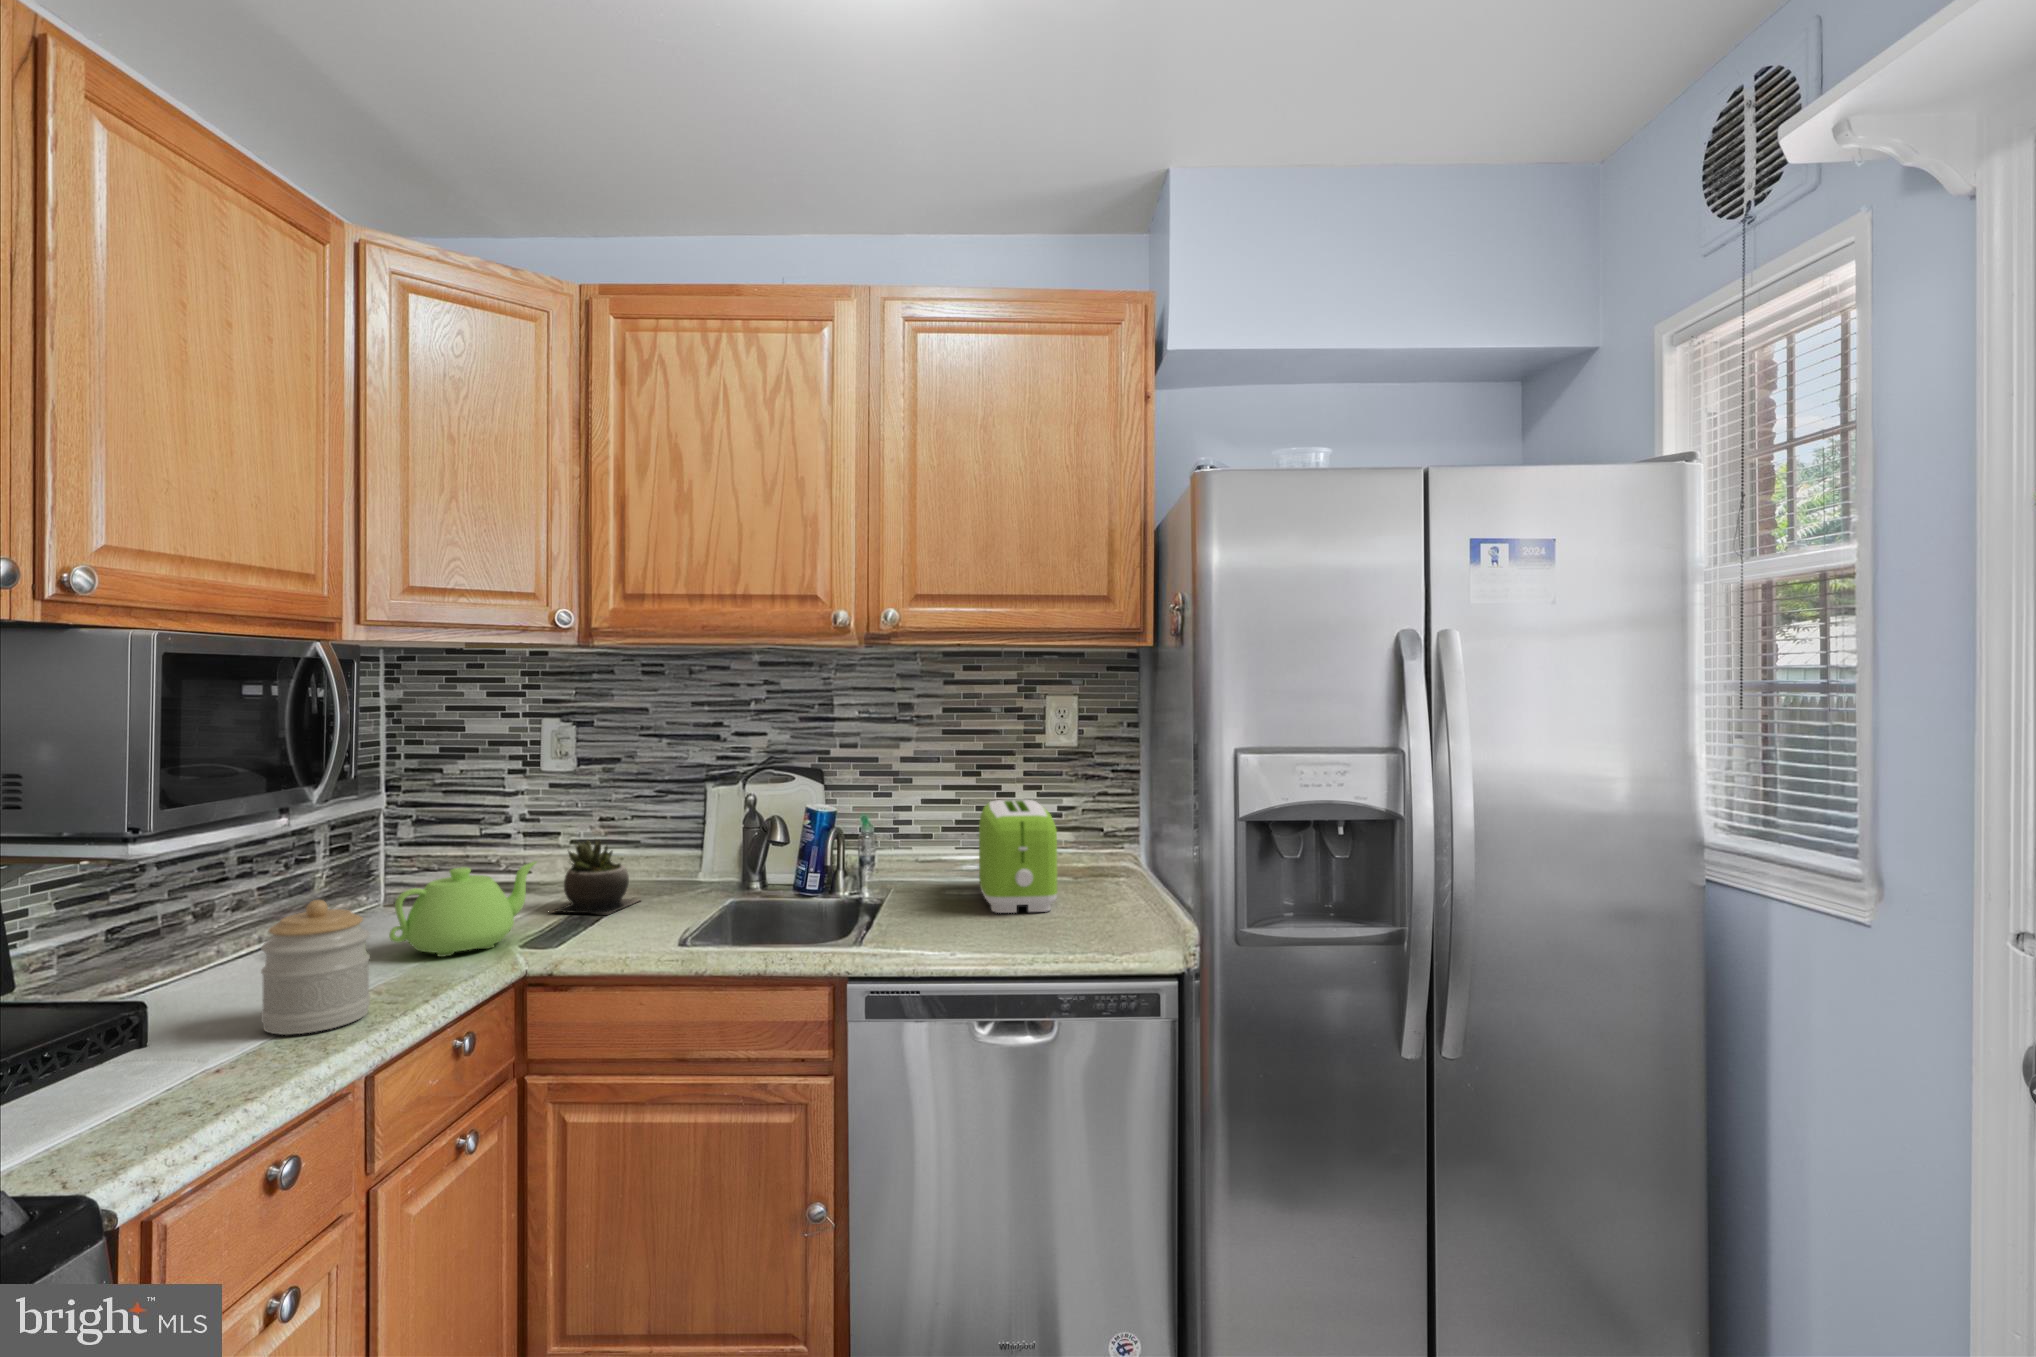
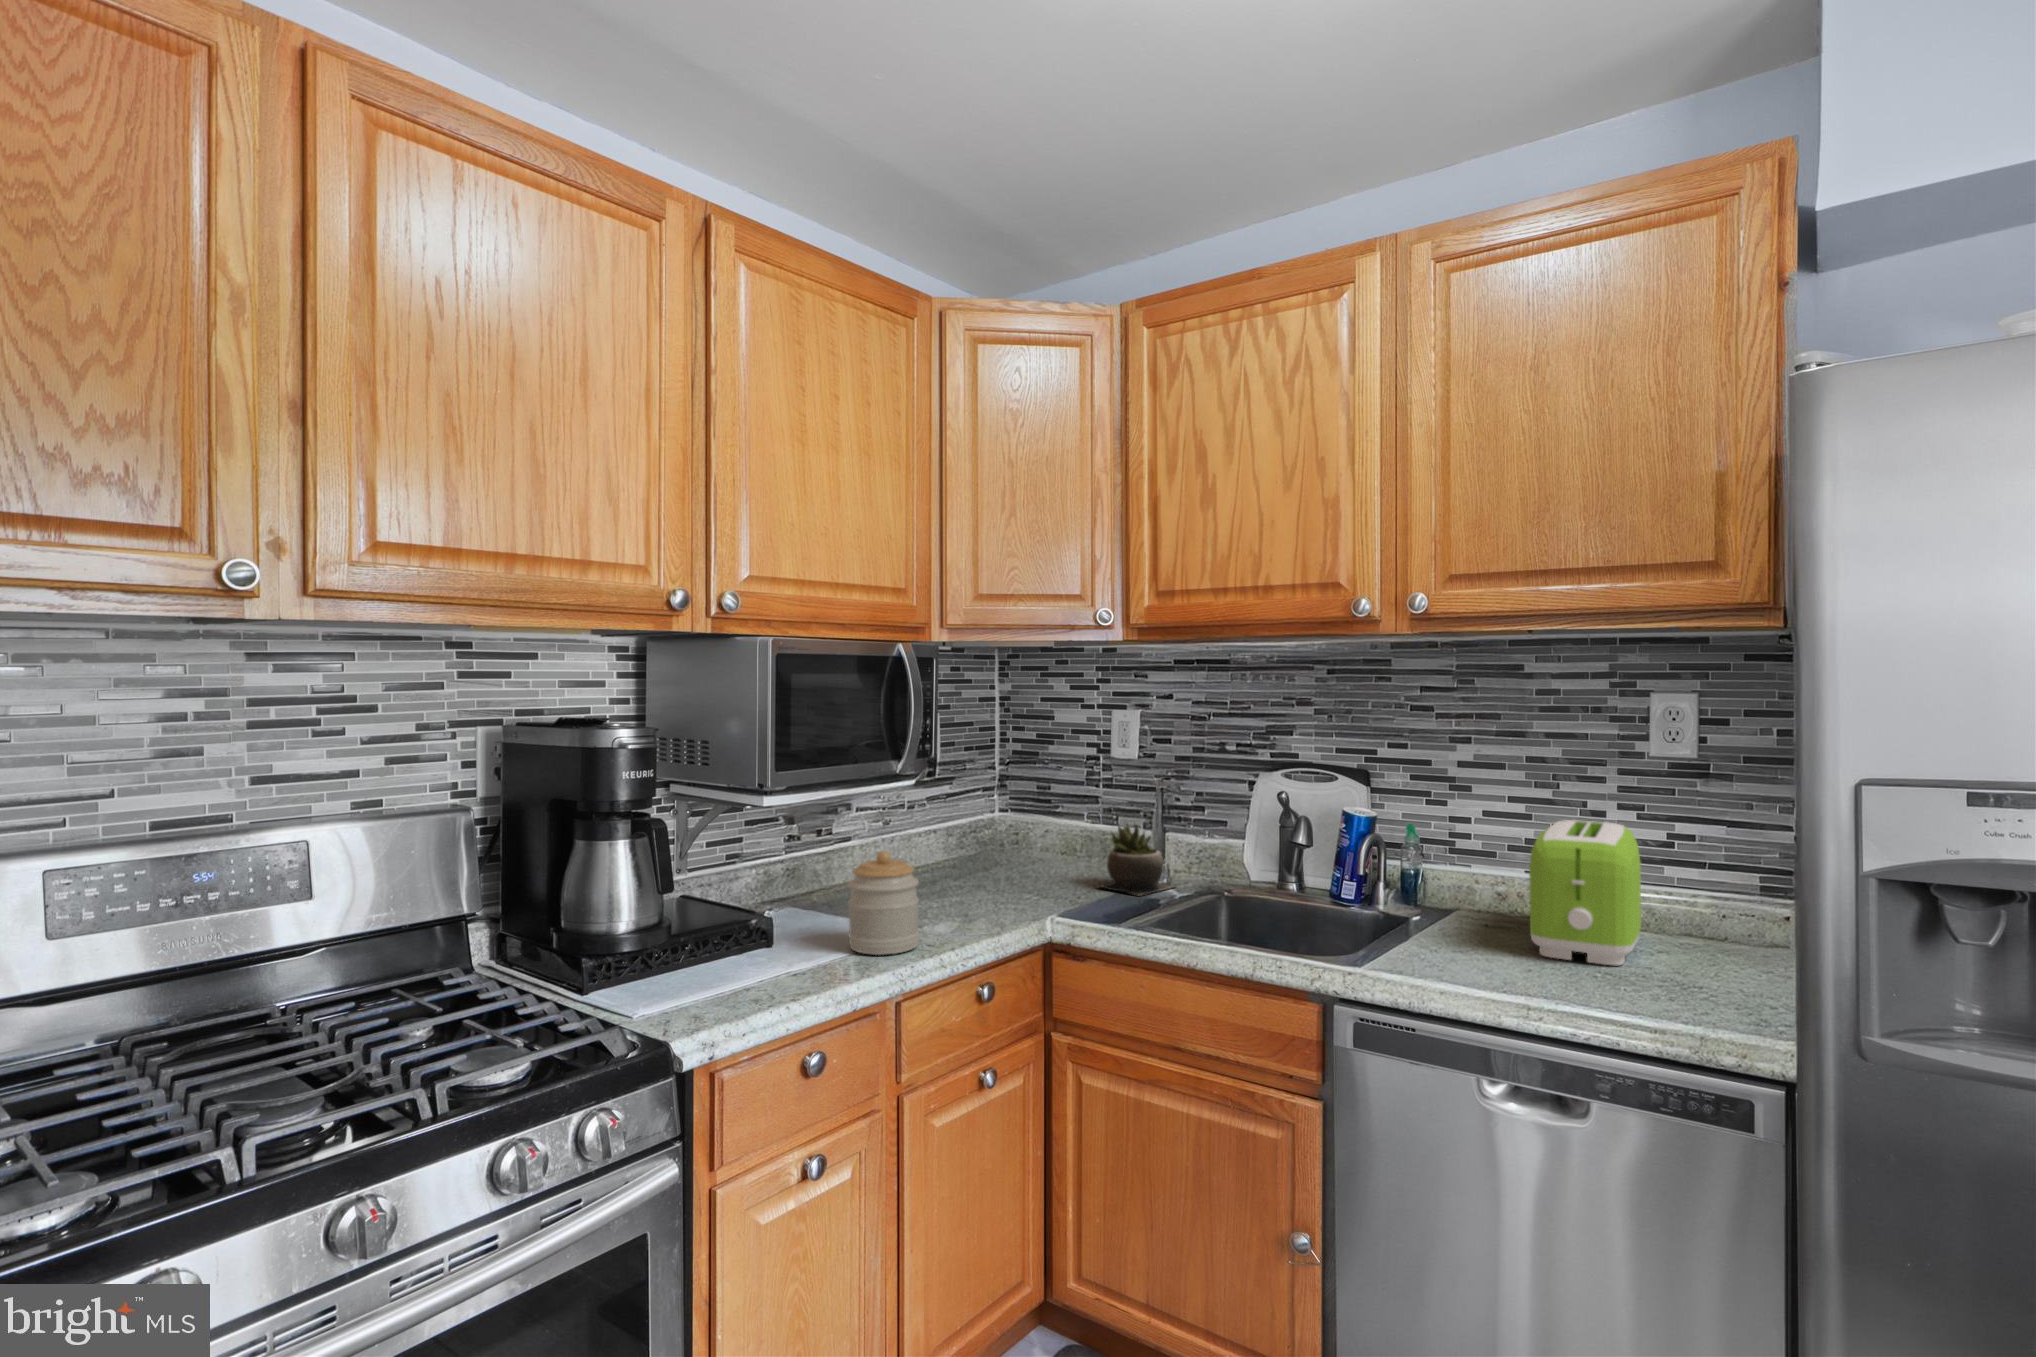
teapot: present [389,861,536,957] -> none [958,837,1073,912]

